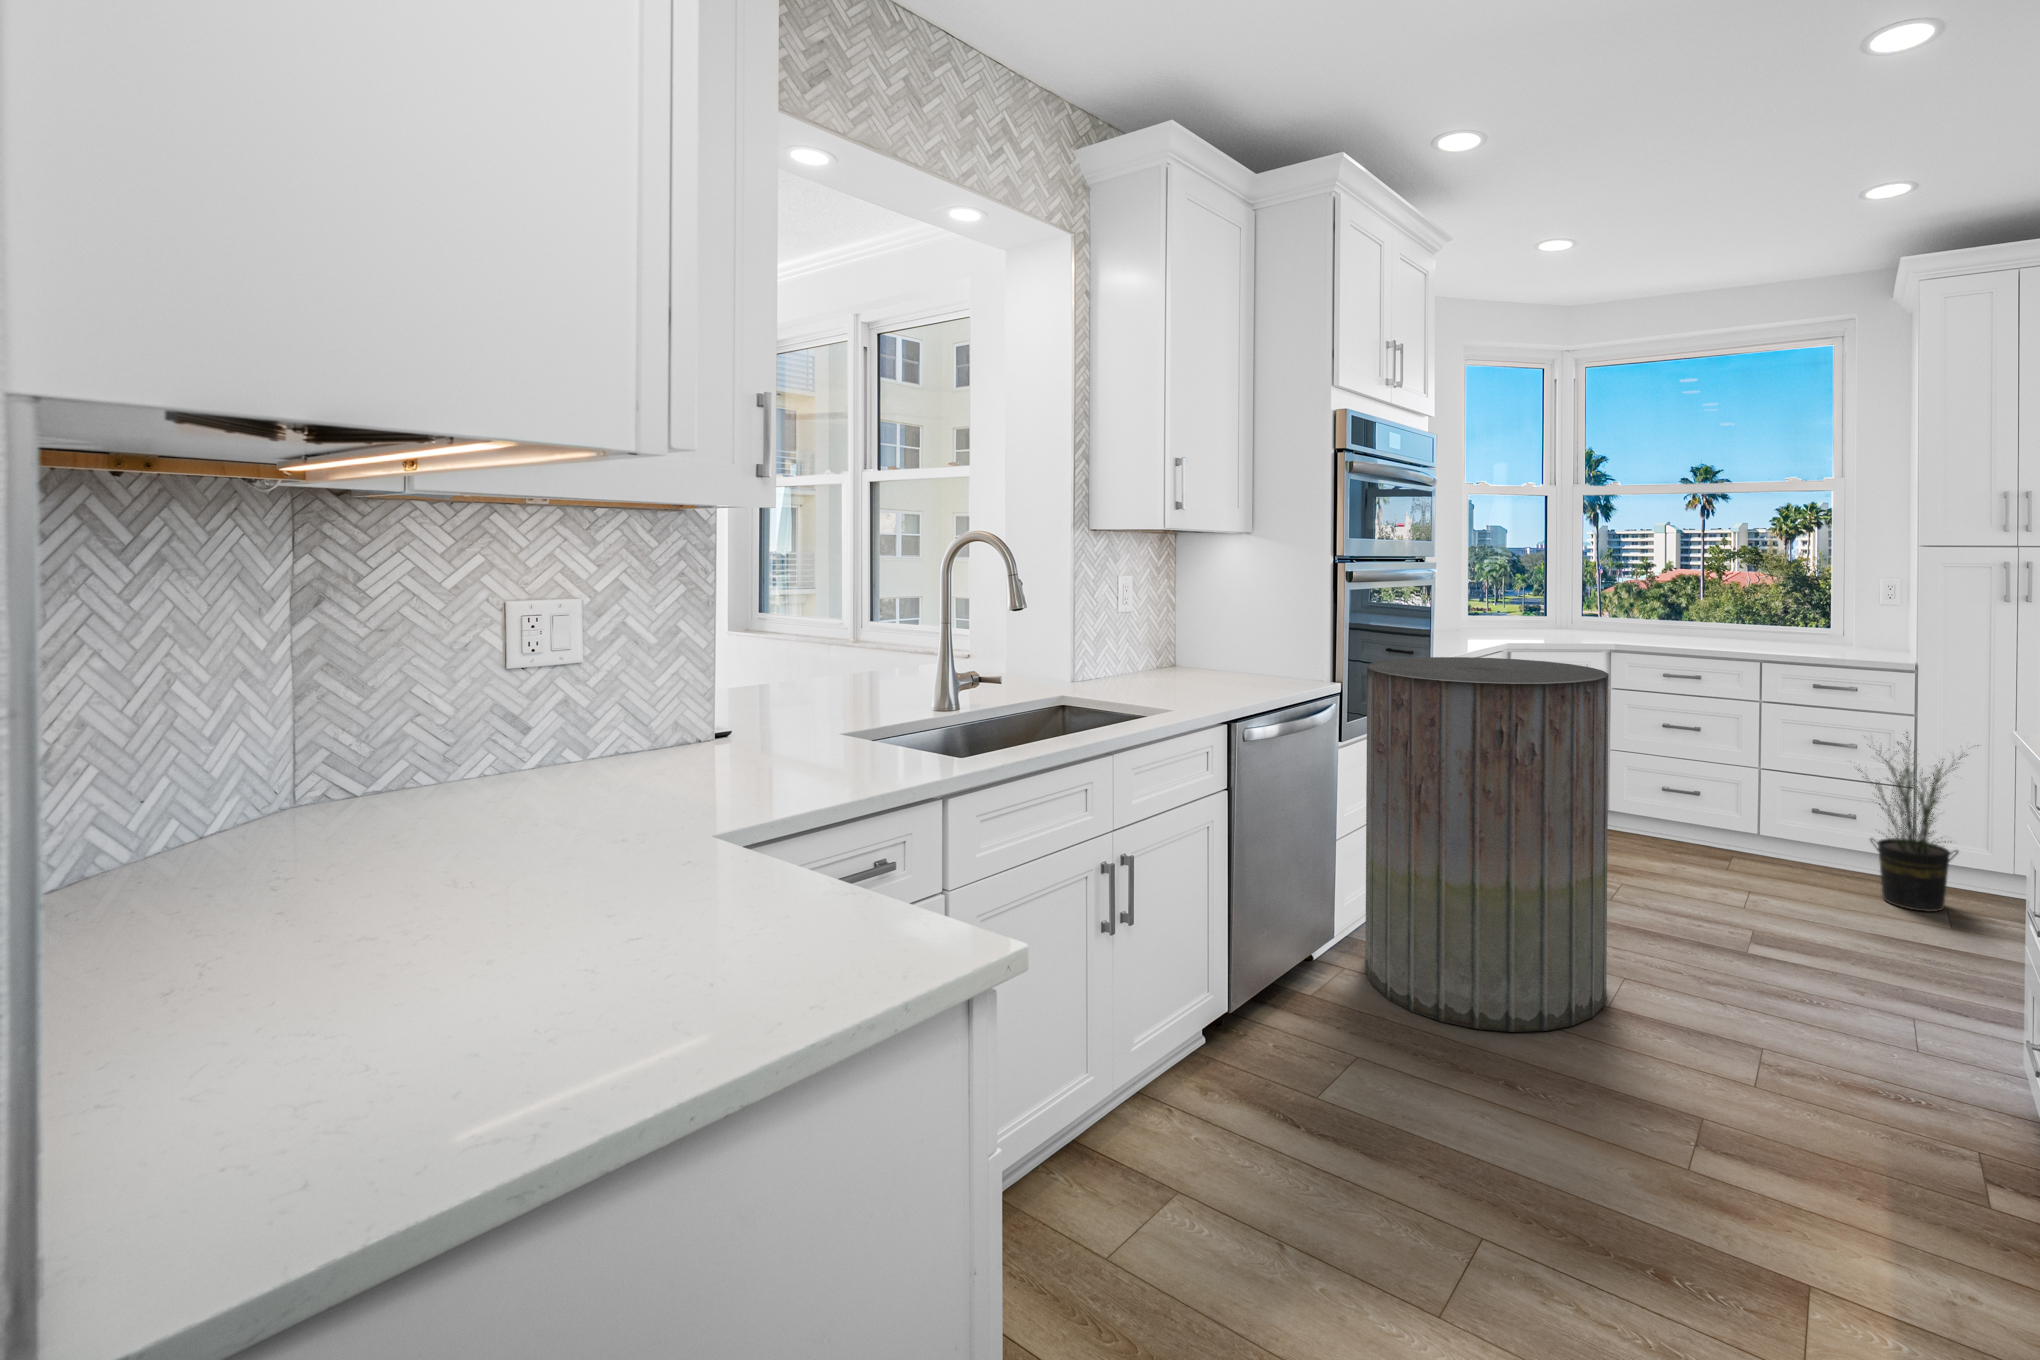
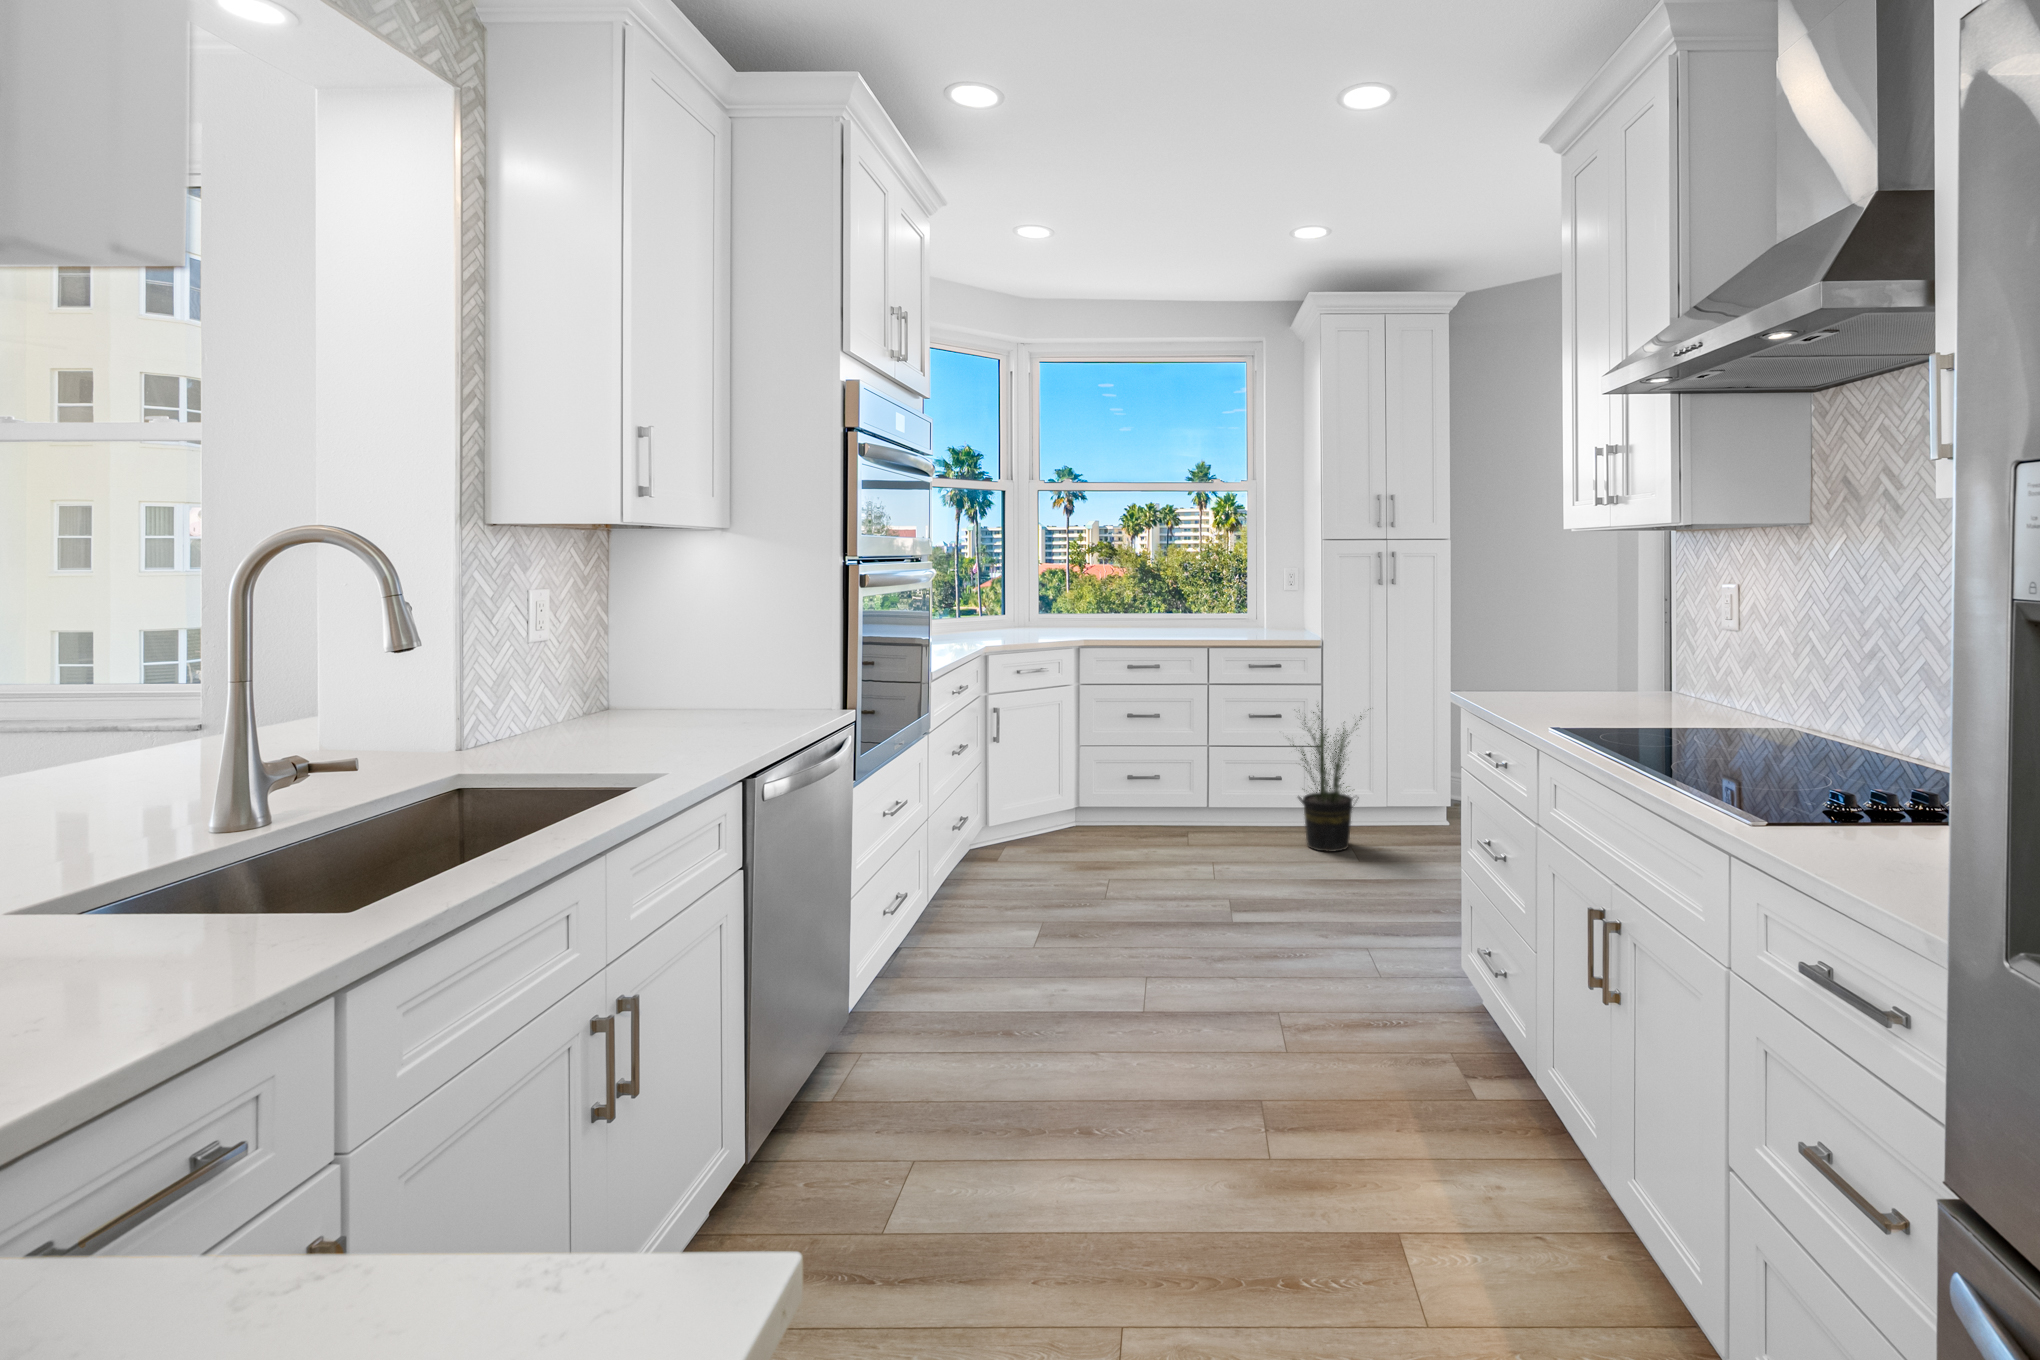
trash can: present [1365,657,1609,1032] -> none [887,665,1145,1079]

